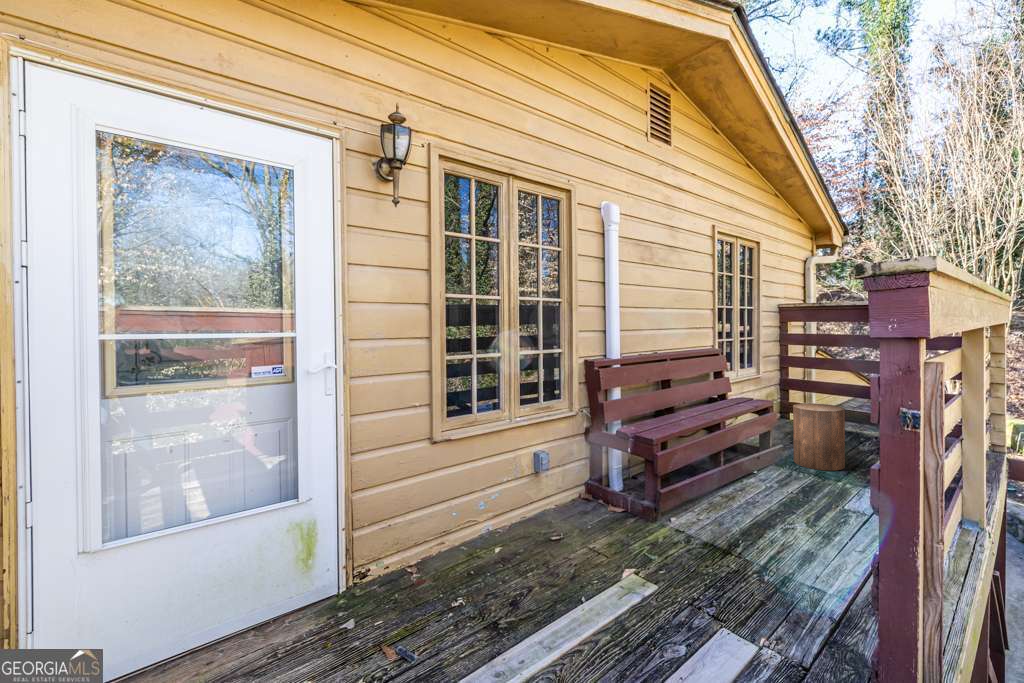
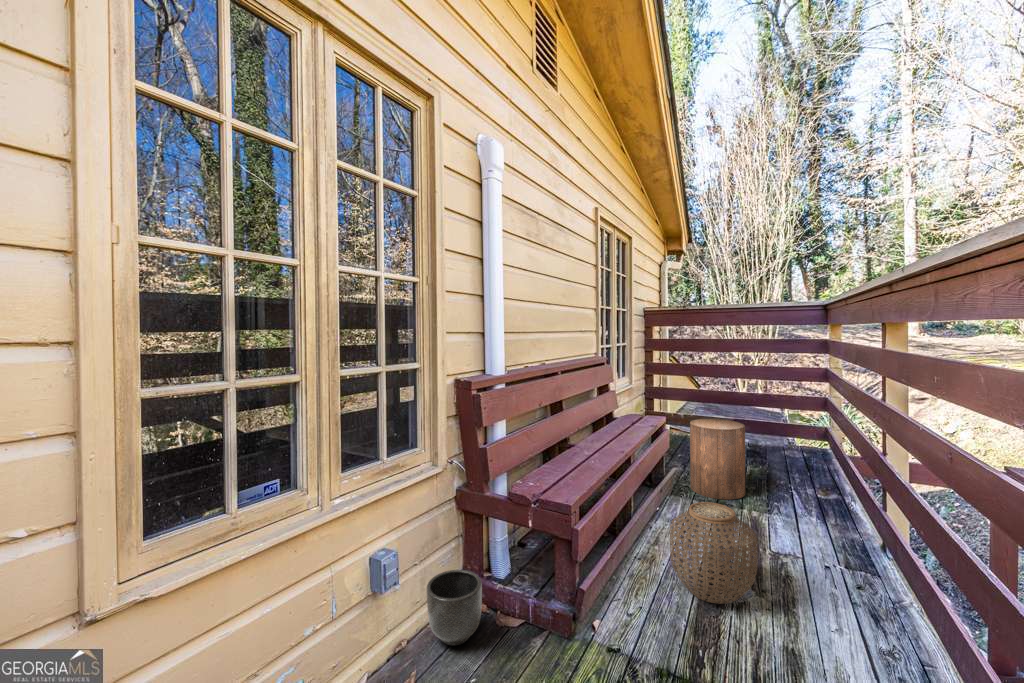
woven basket: none [734,452,798,520] -> present [670,502,758,604]
planter: none [565,473,597,511] -> present [427,570,482,645]

